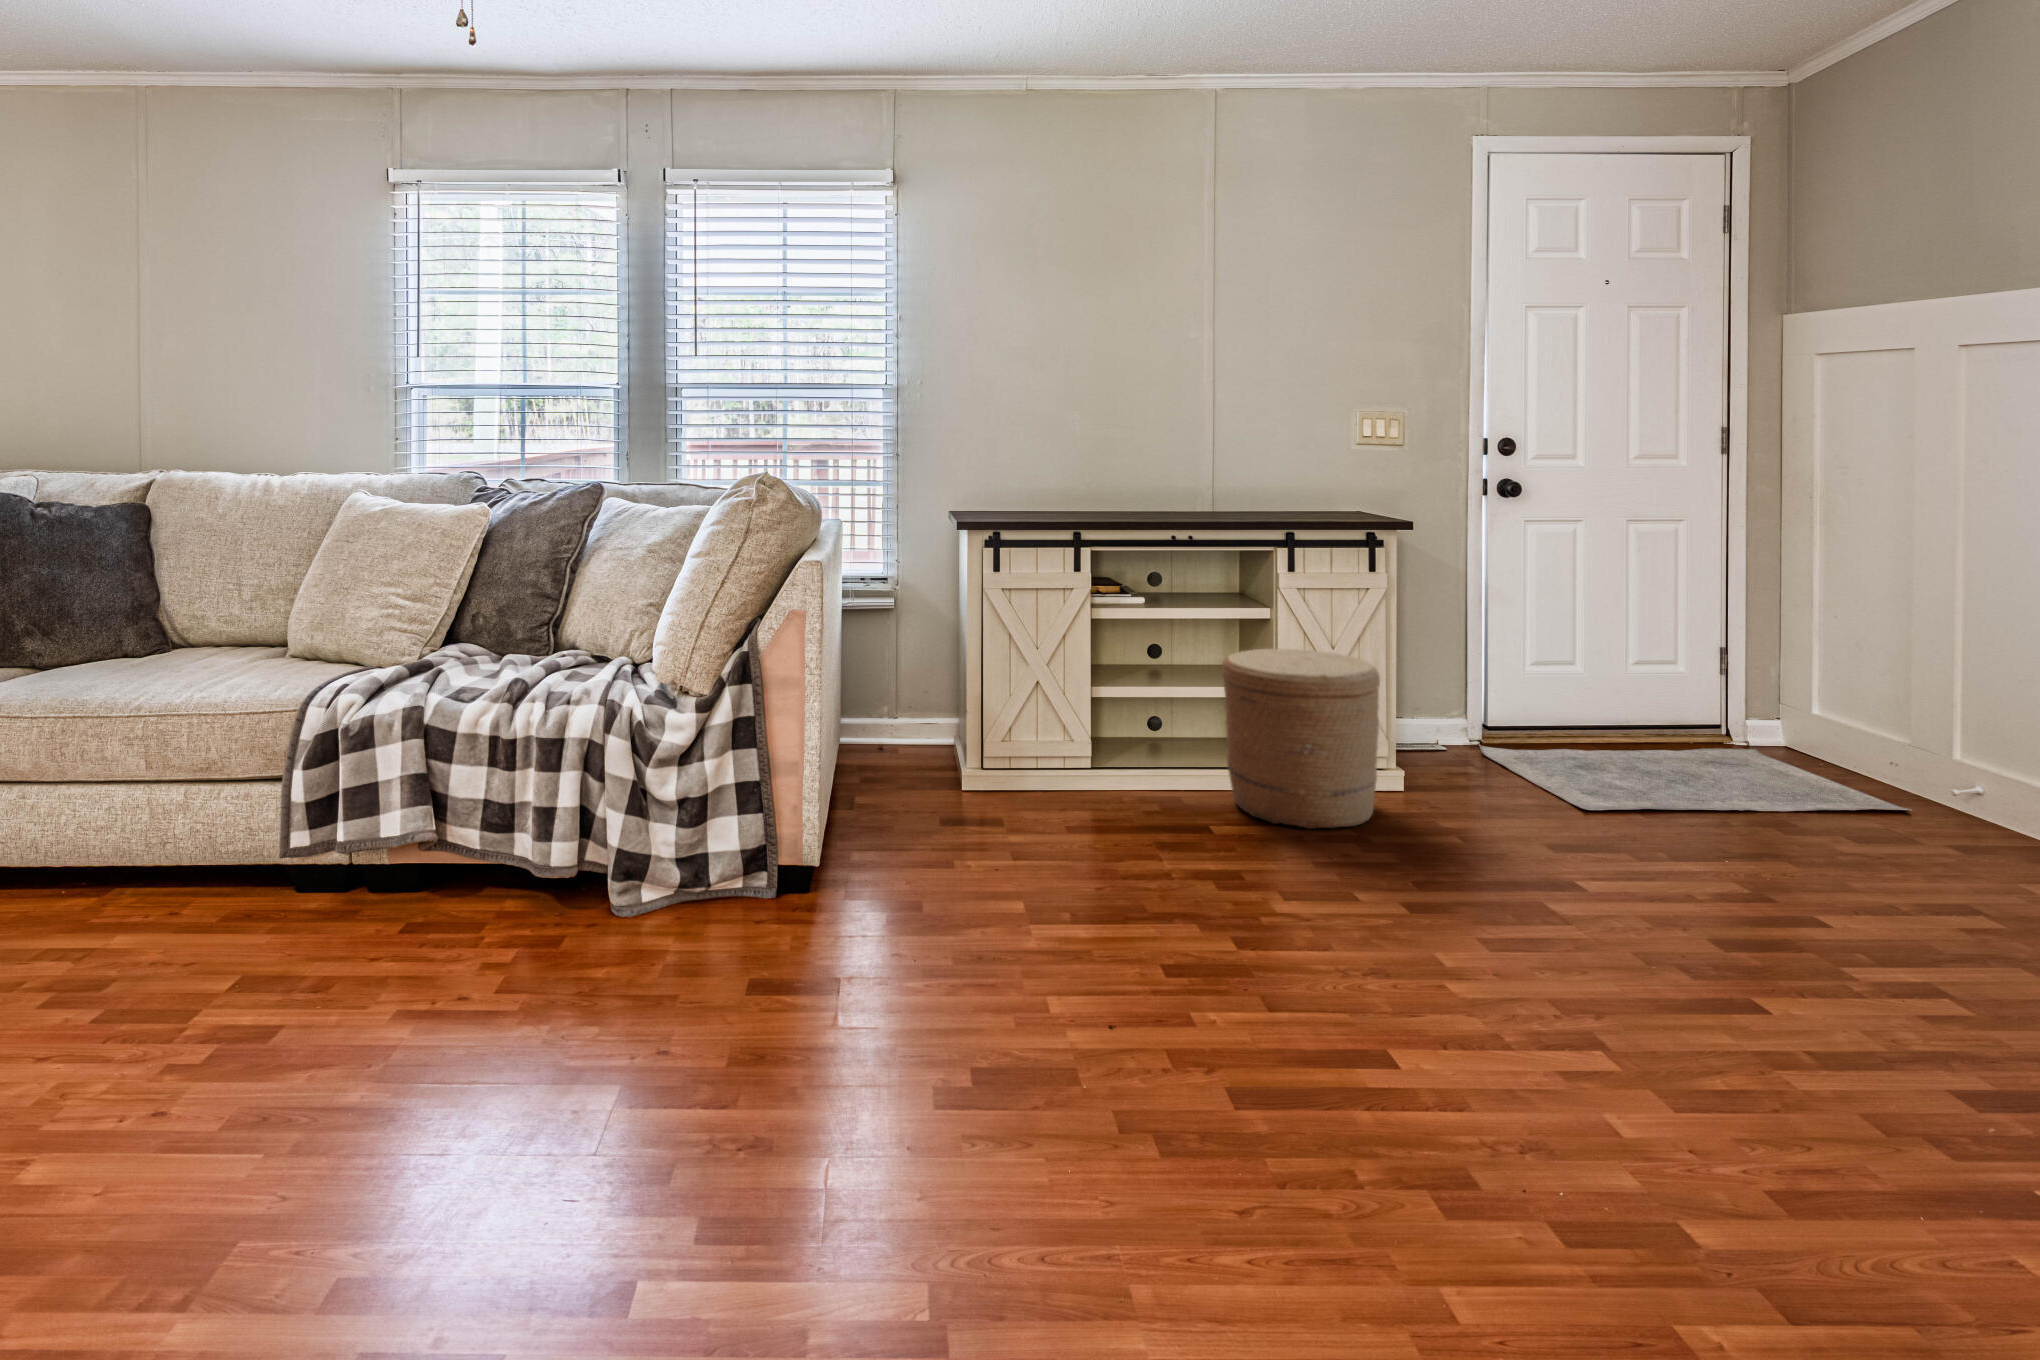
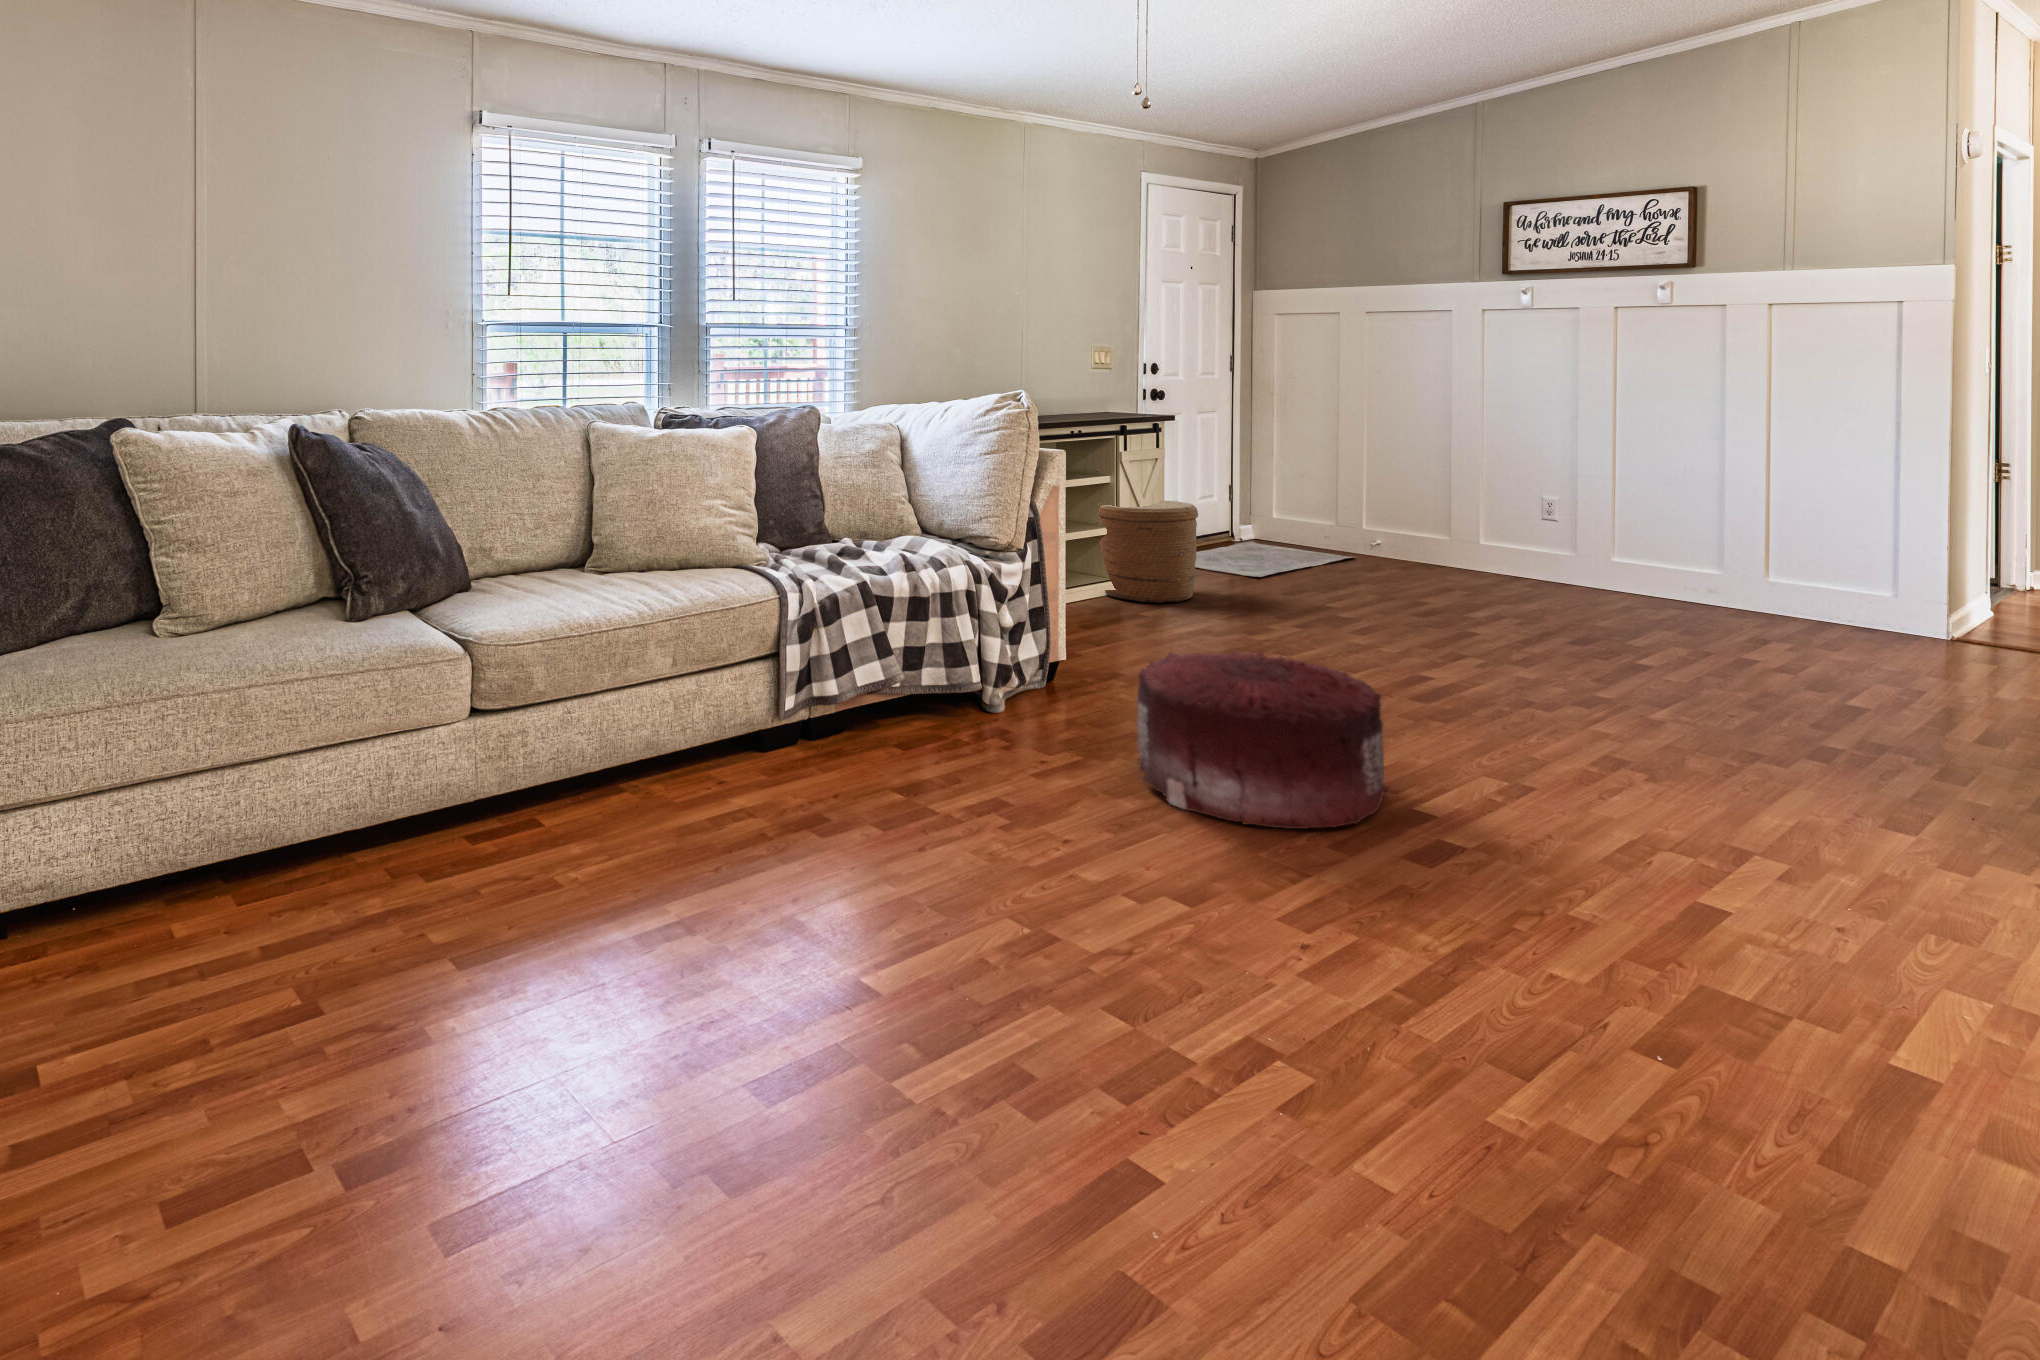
pouf: none [259,888,644,1224] -> present [1136,652,1387,829]

